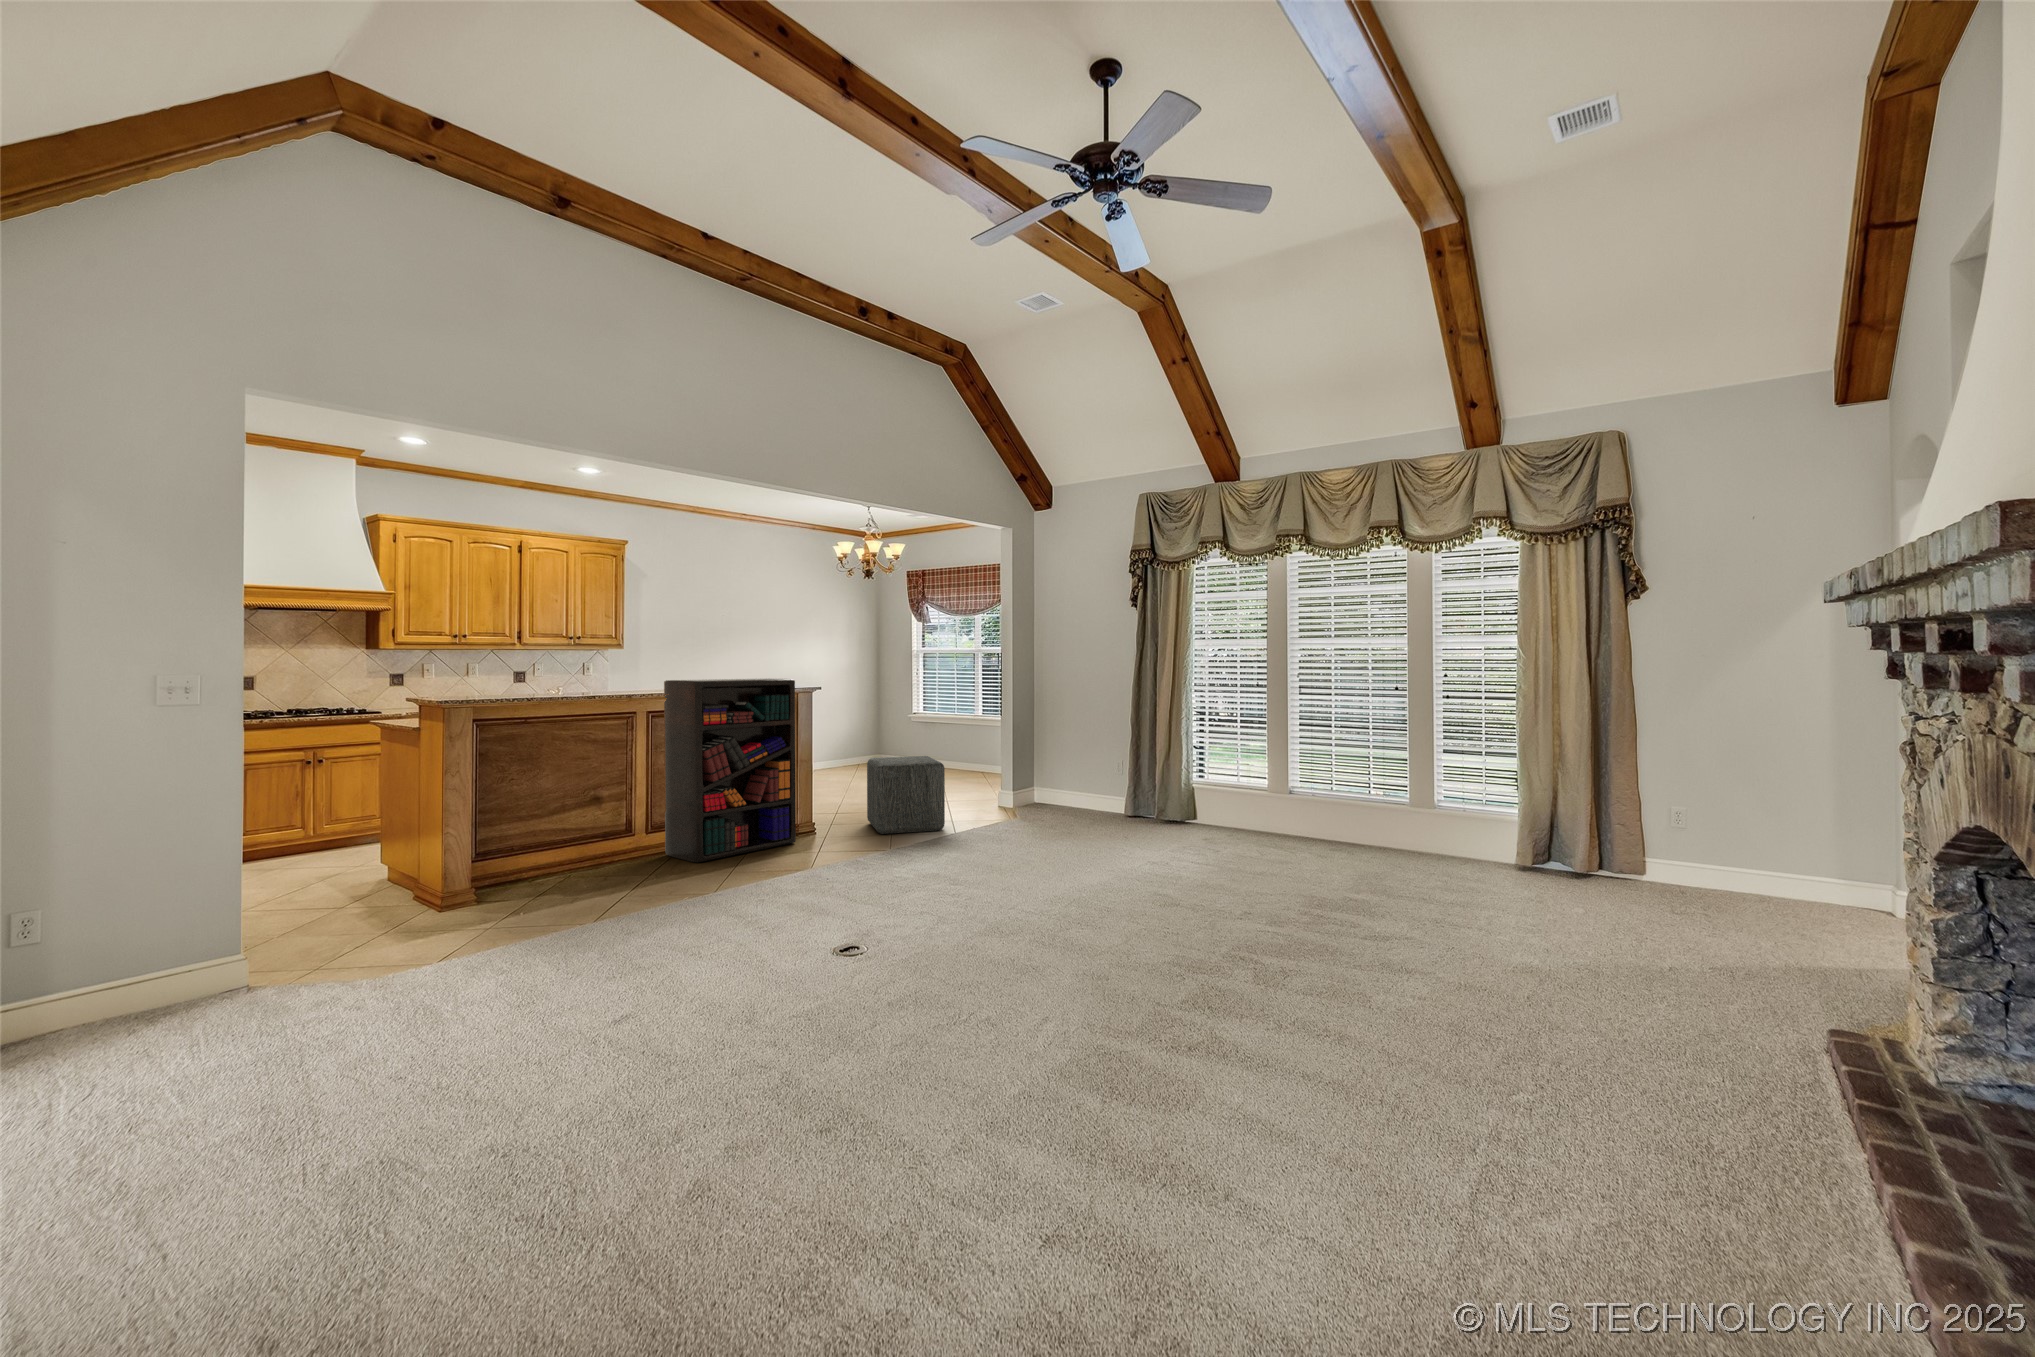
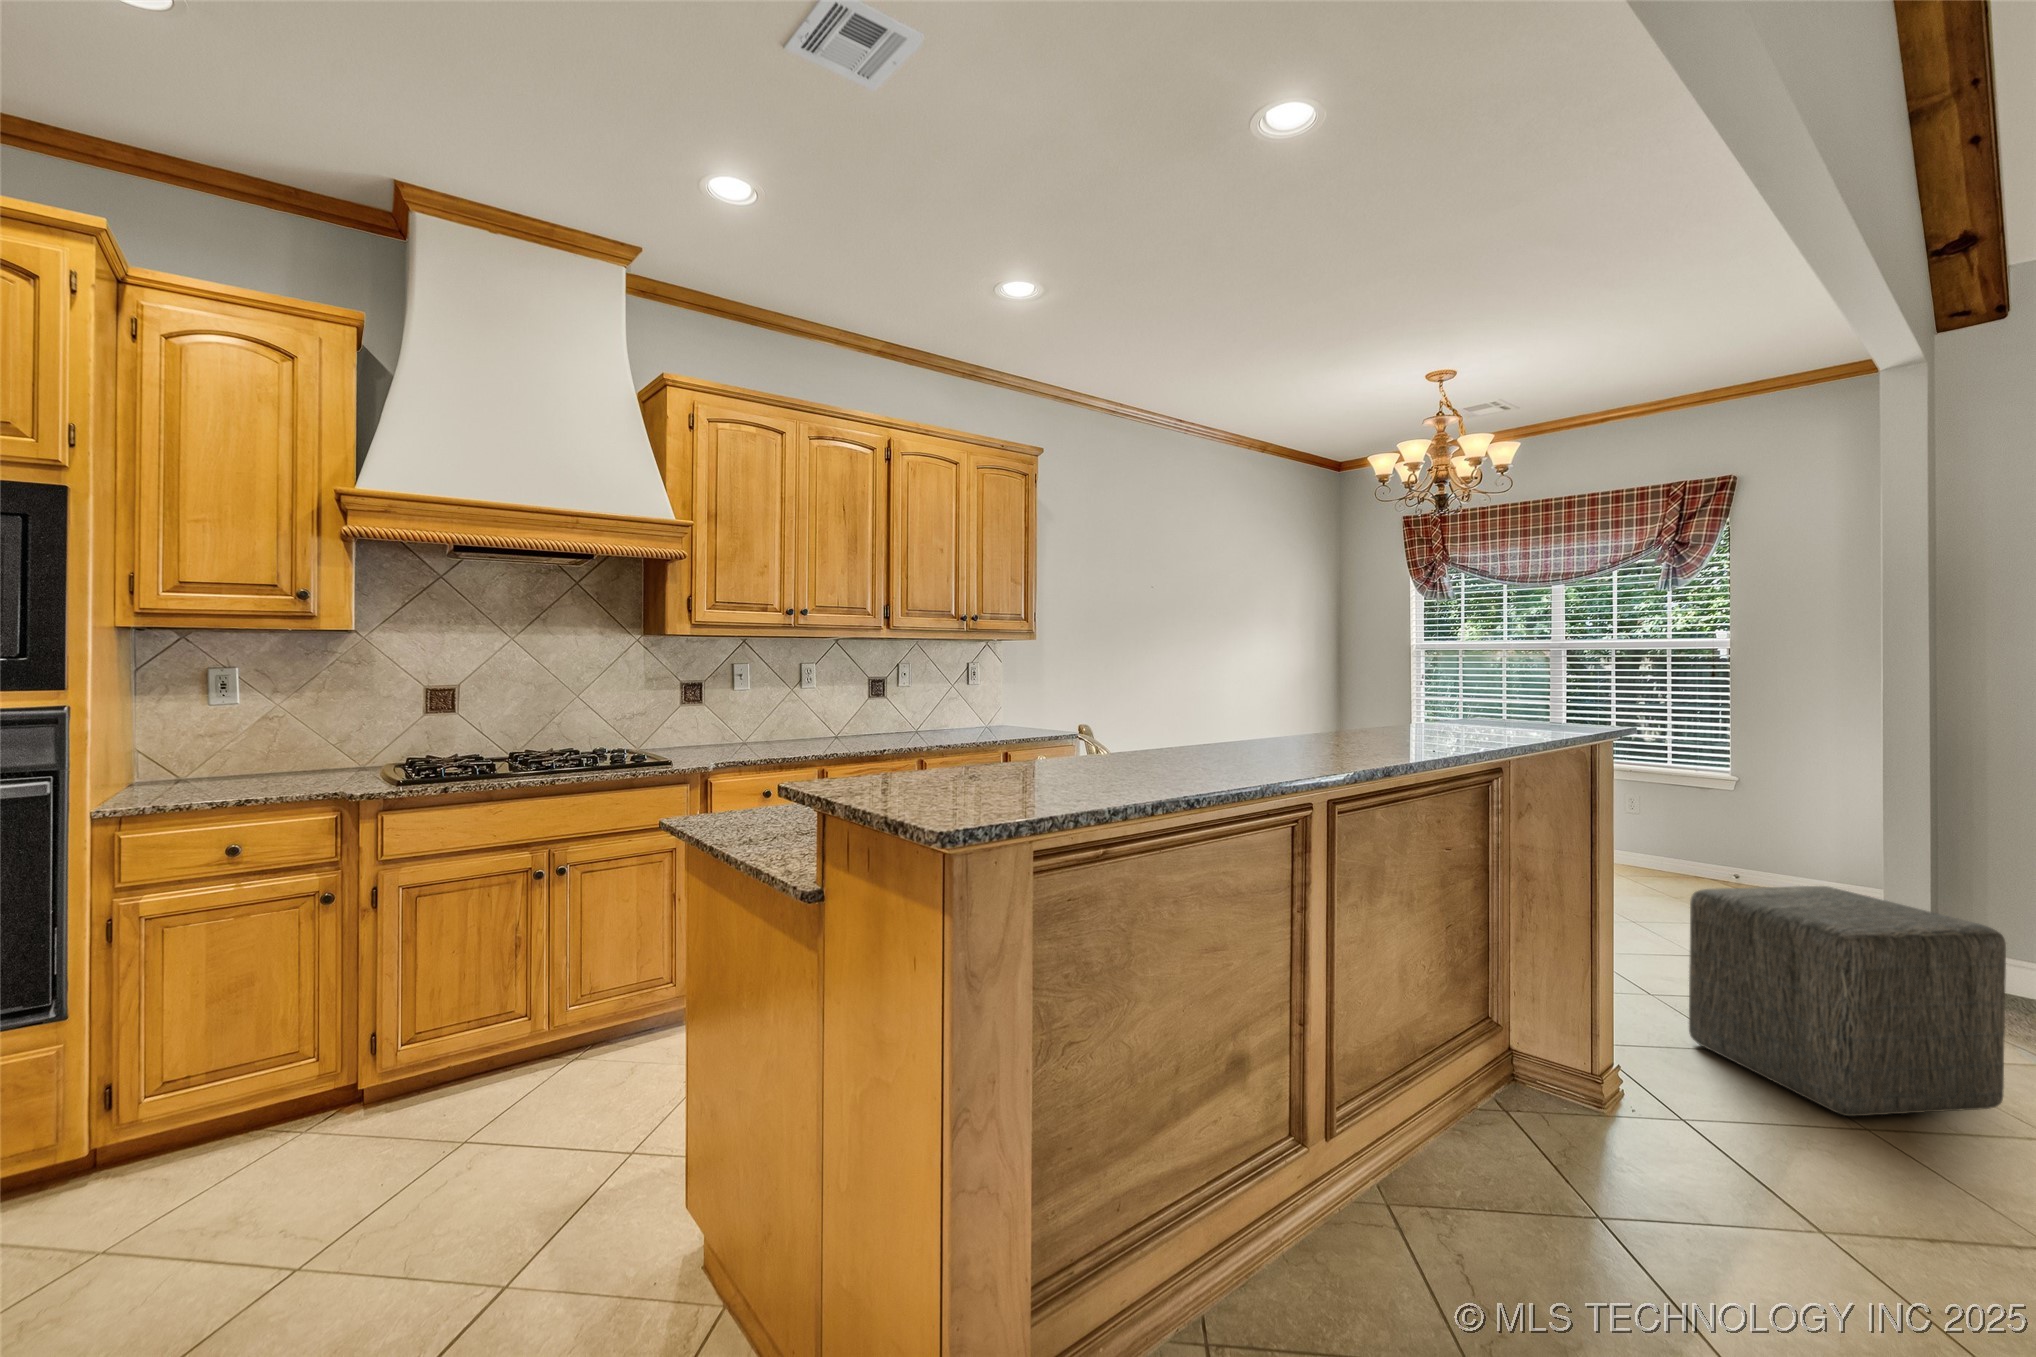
bookshelf: present [664,678,796,863] -> none [1374,699,1678,1281]

